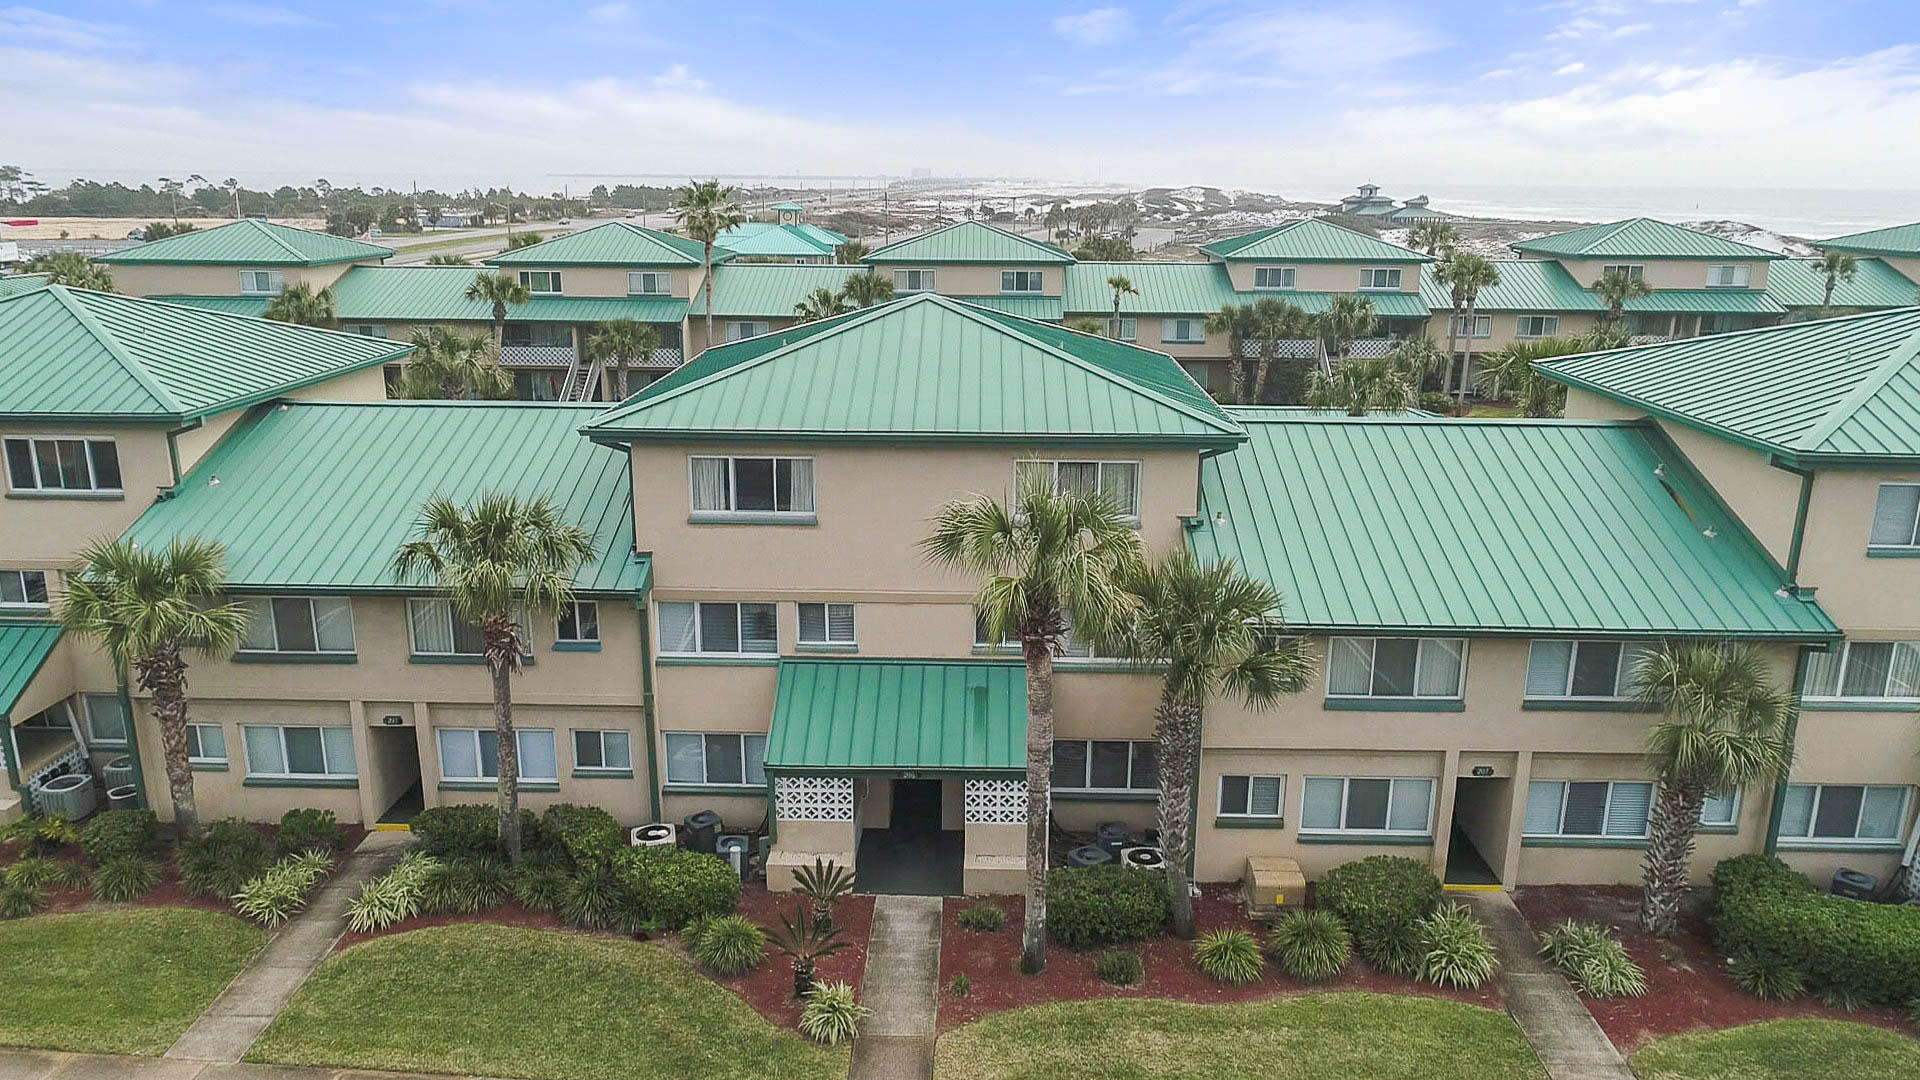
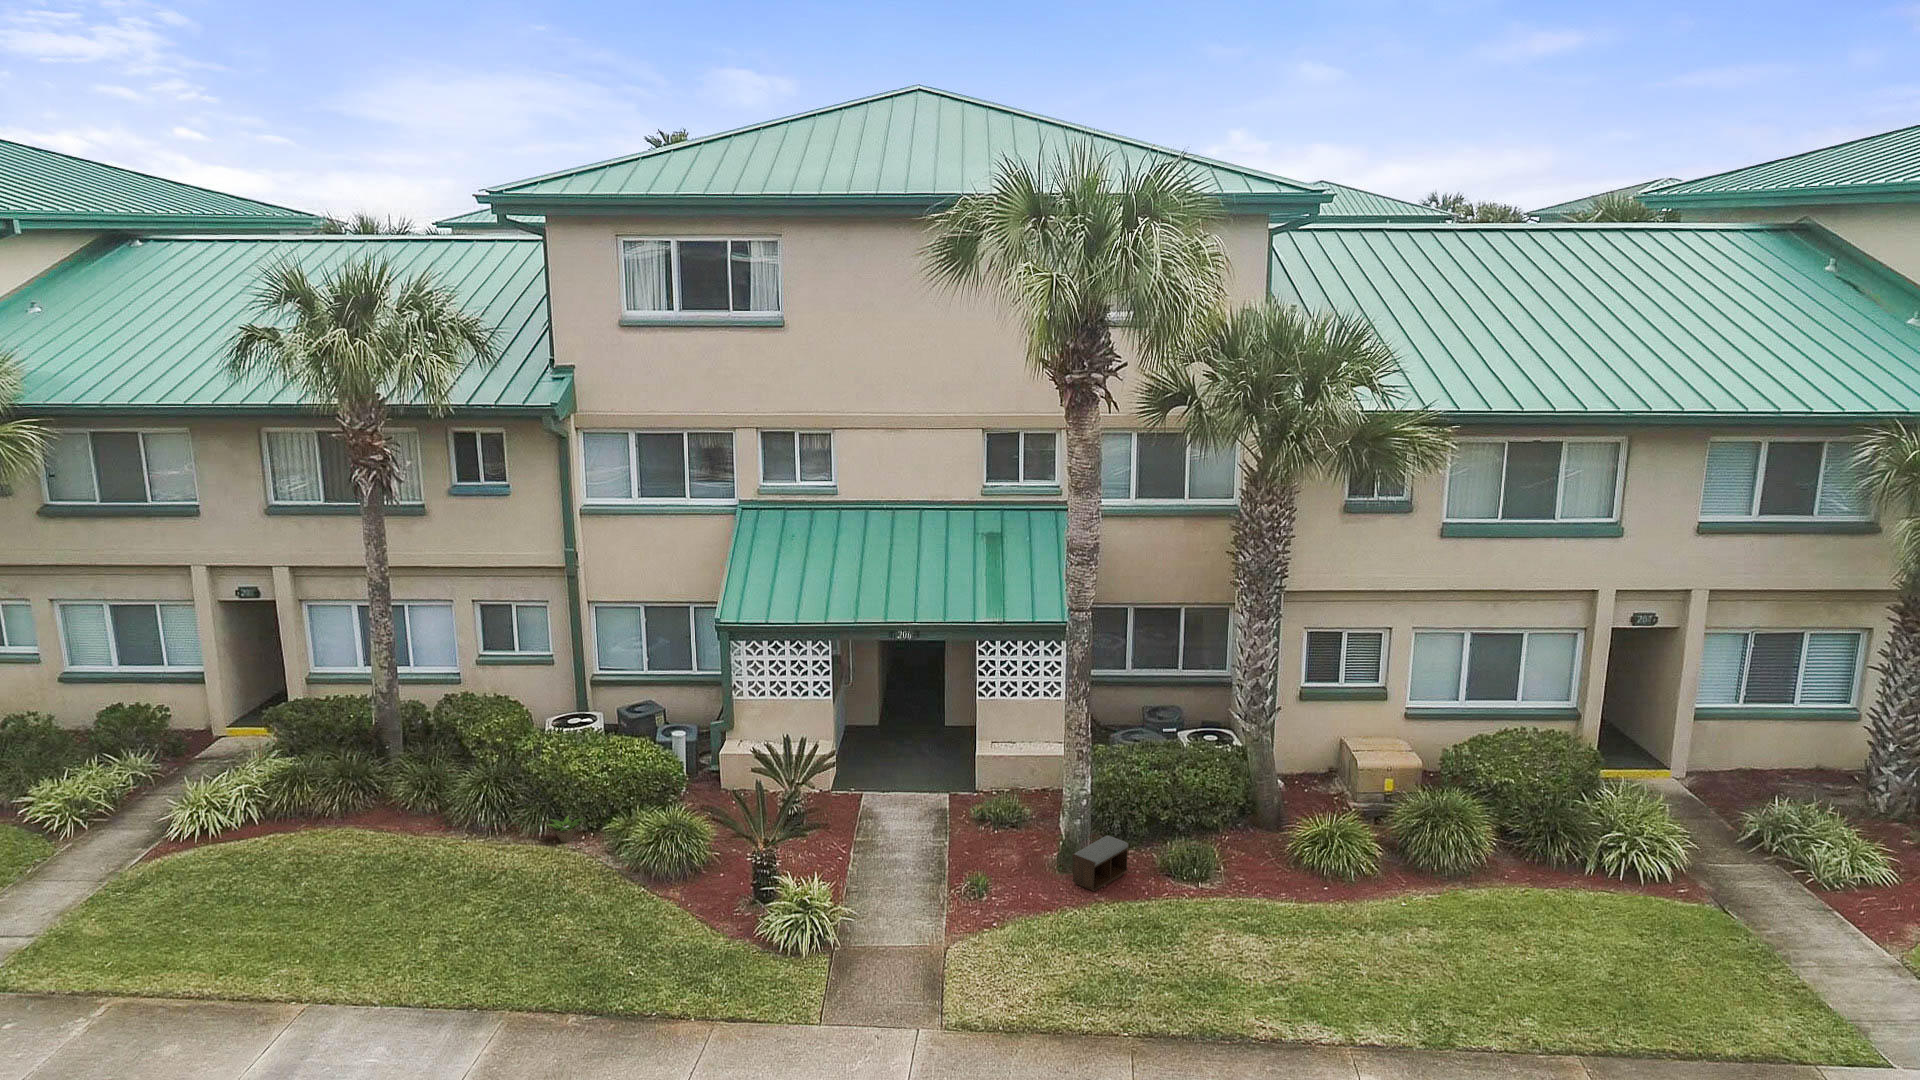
bench: none [1031,946,1075,992] -> present [1072,835,1129,891]

